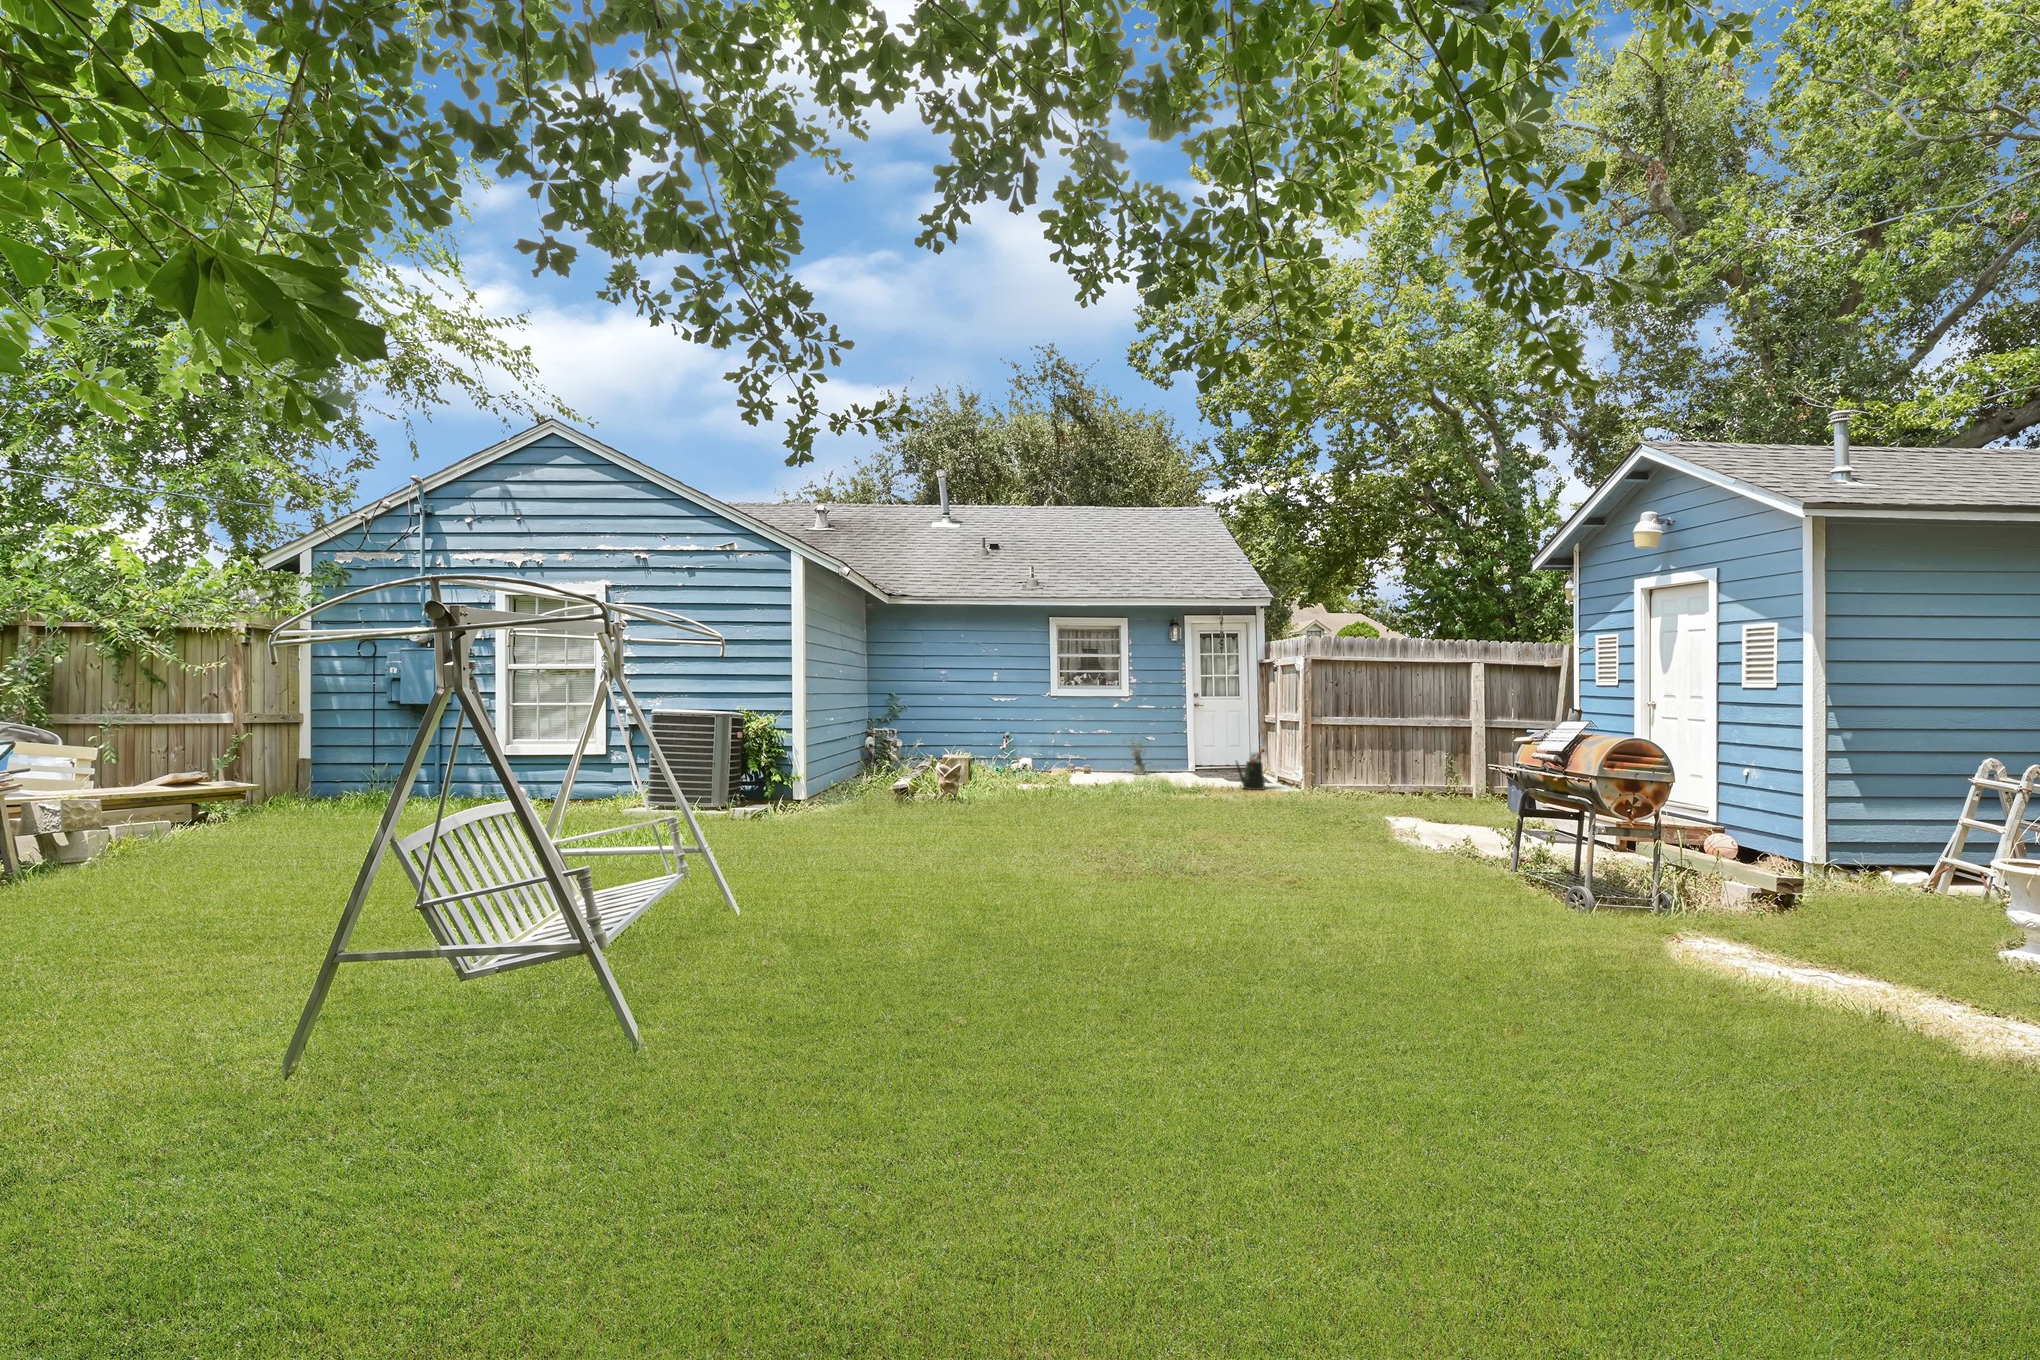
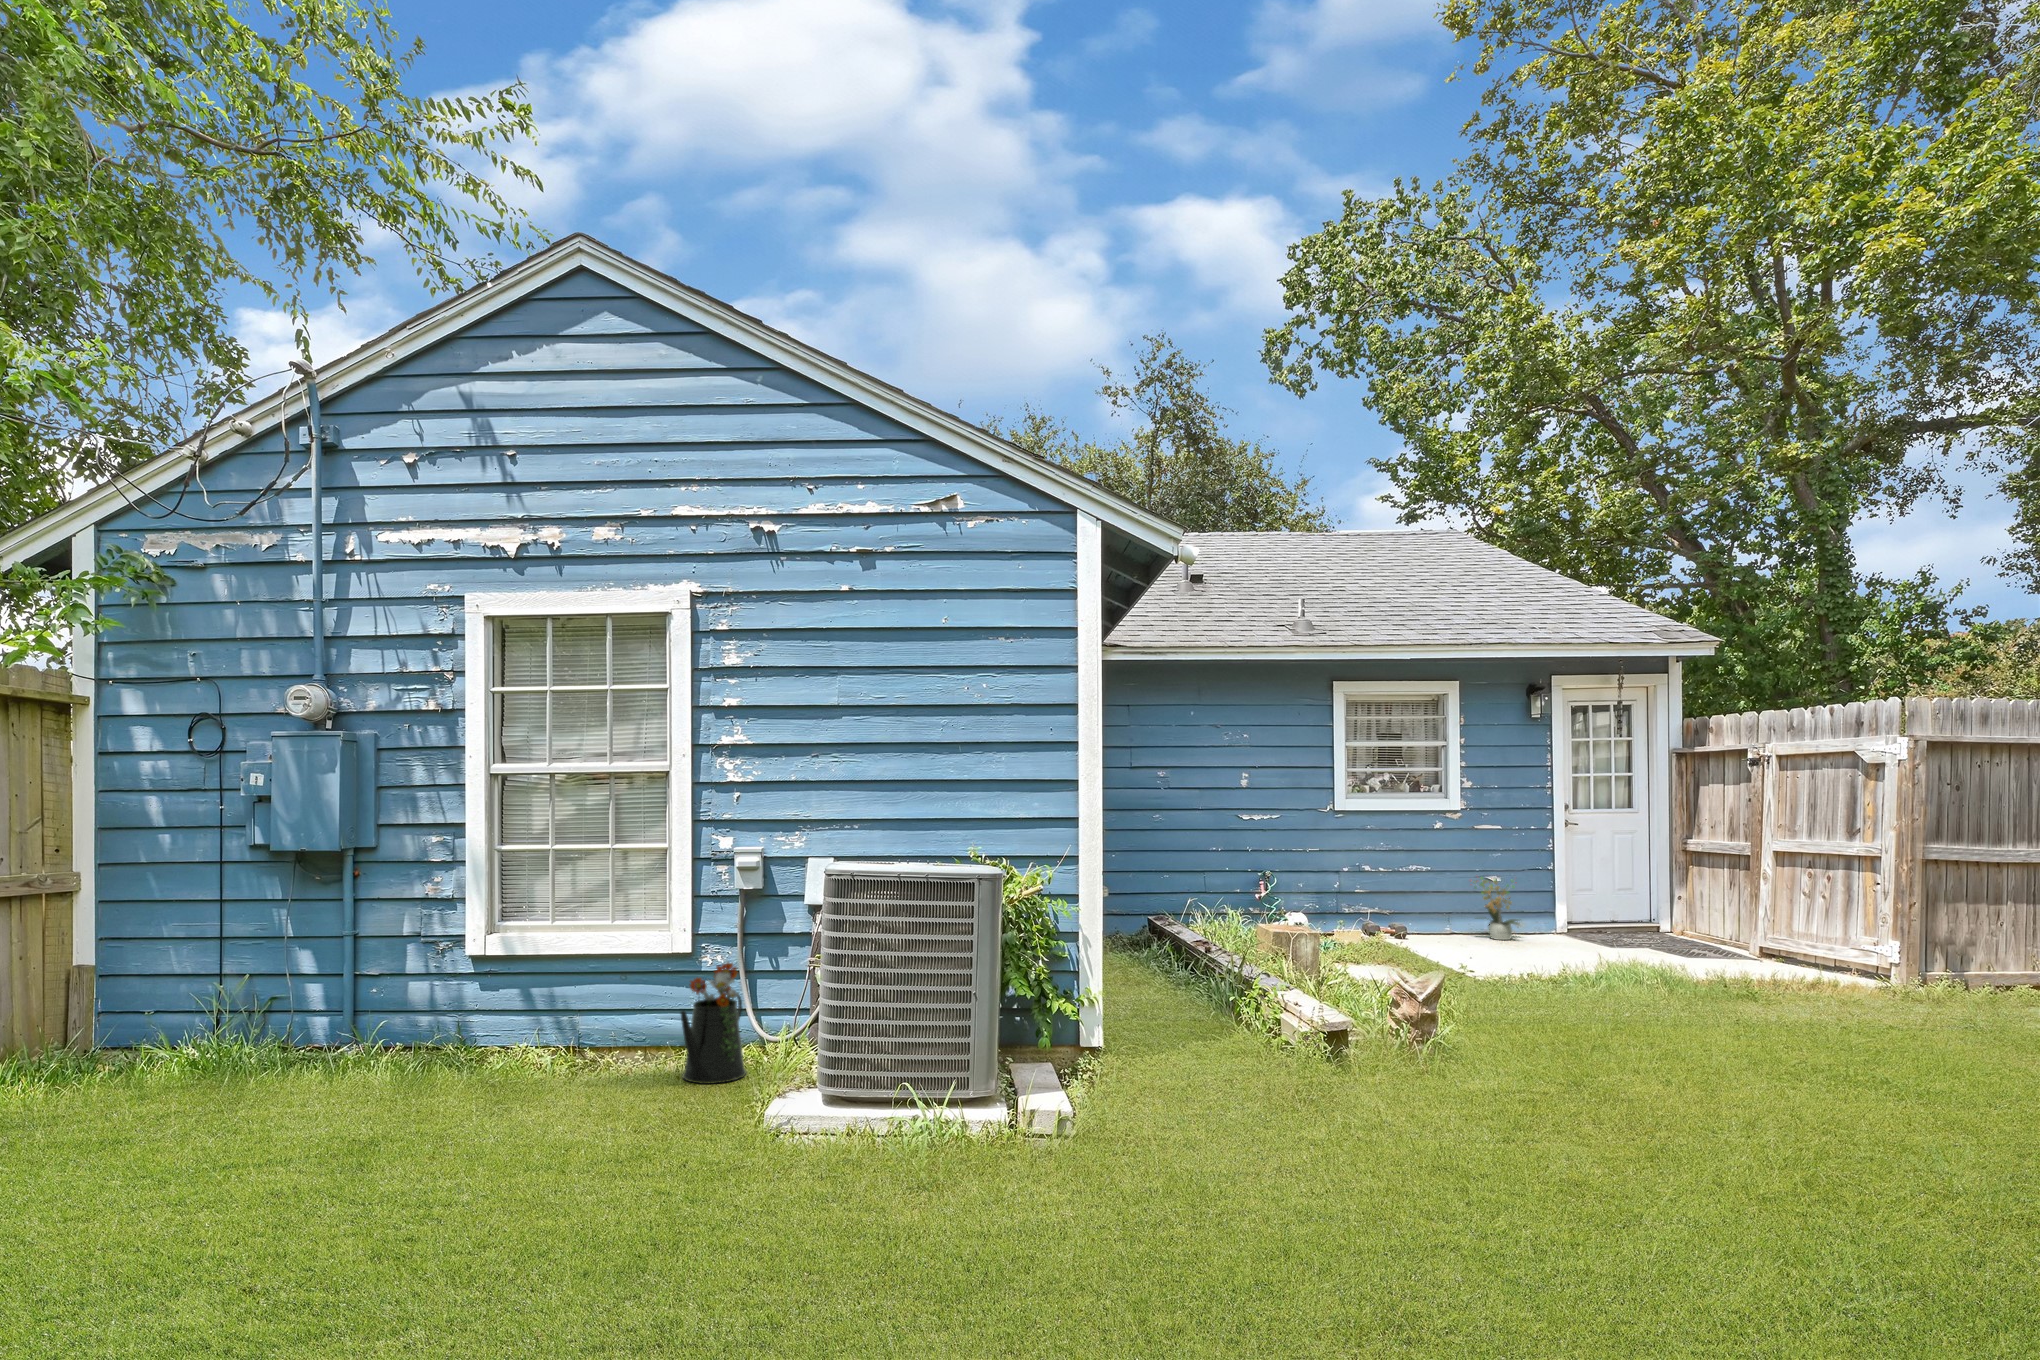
watering can: present [1236,751,1265,790] -> present [681,962,746,1084]

